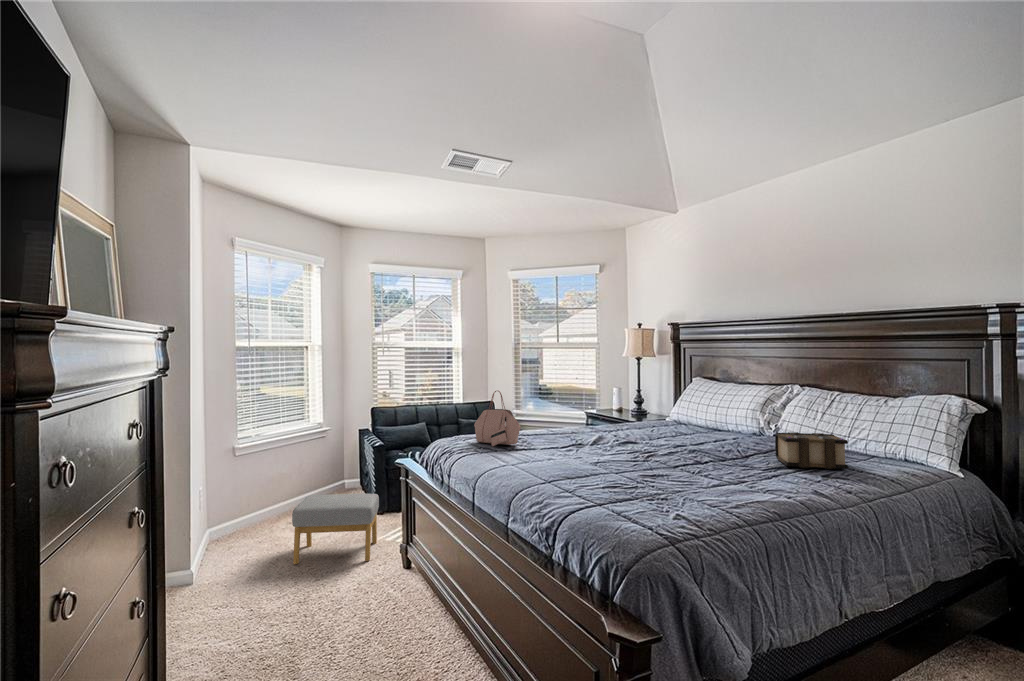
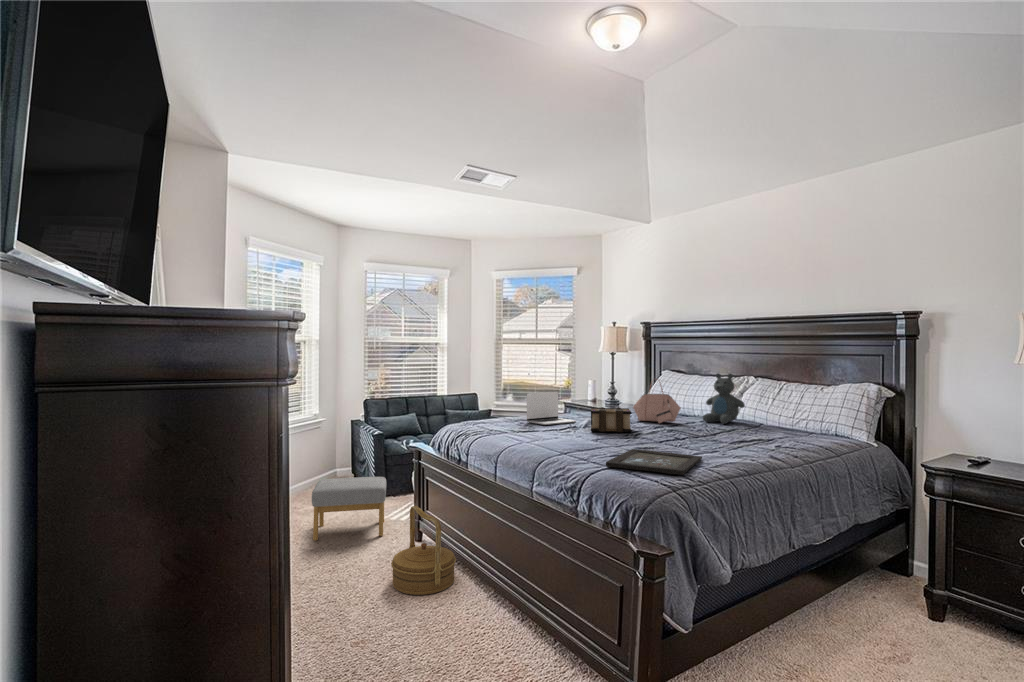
teddy bear: none [736,381,788,442] -> present [703,373,745,424]
handbag: present [474,391,521,446] -> present [633,382,681,423]
laptop: none [529,402,585,441] -> present [527,392,576,425]
book: present [775,432,849,469] -> present [591,407,632,432]
tray: none [592,477,722,519] -> present [606,449,702,475]
woven basket: none [358,533,433,642] -> present [391,506,456,595]

